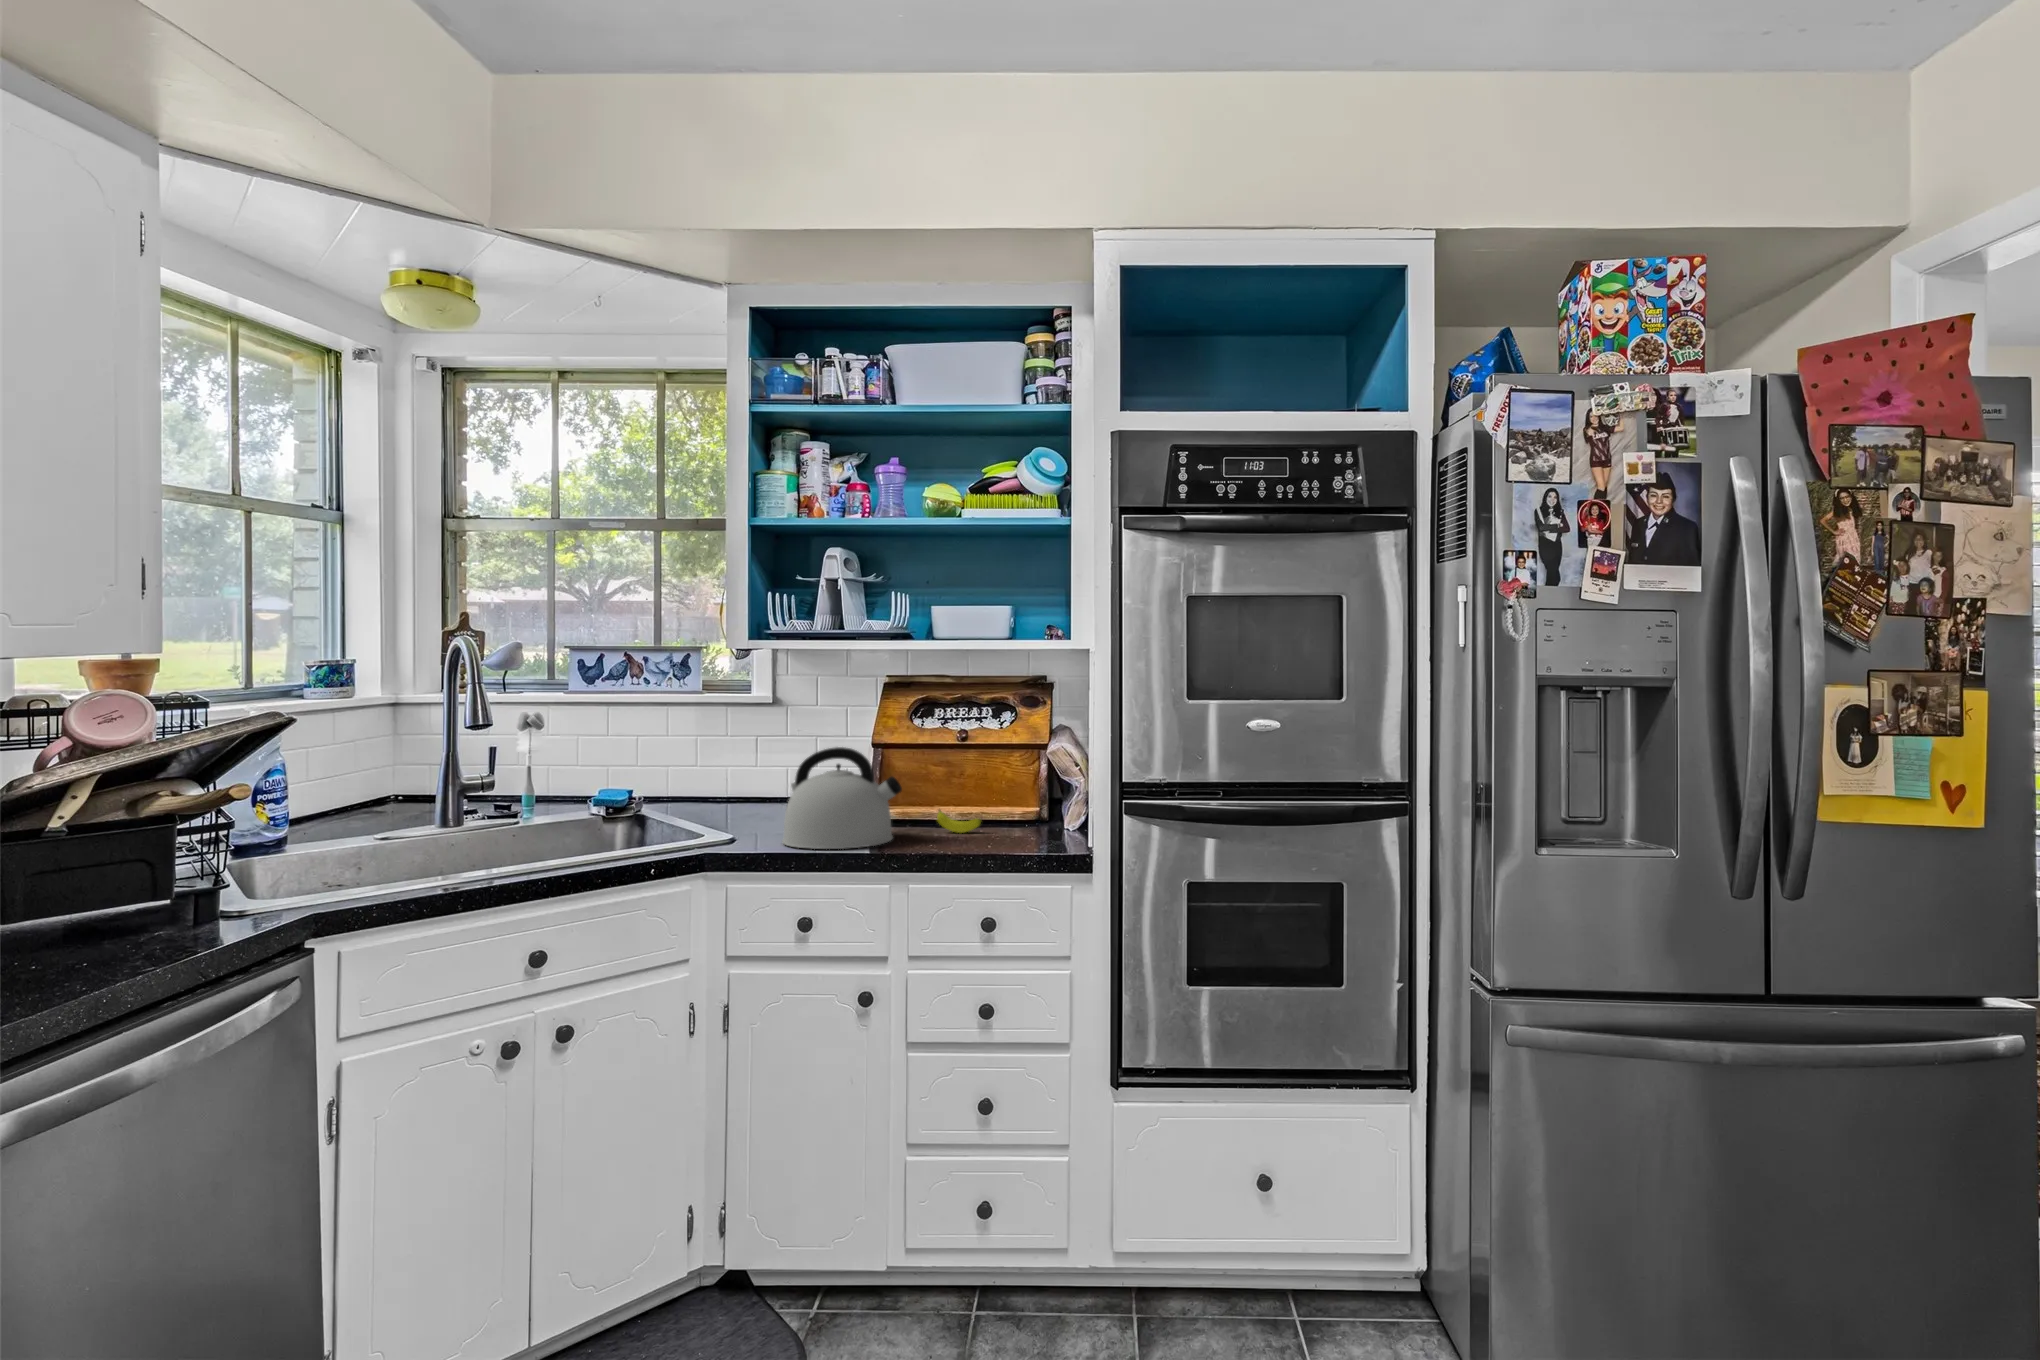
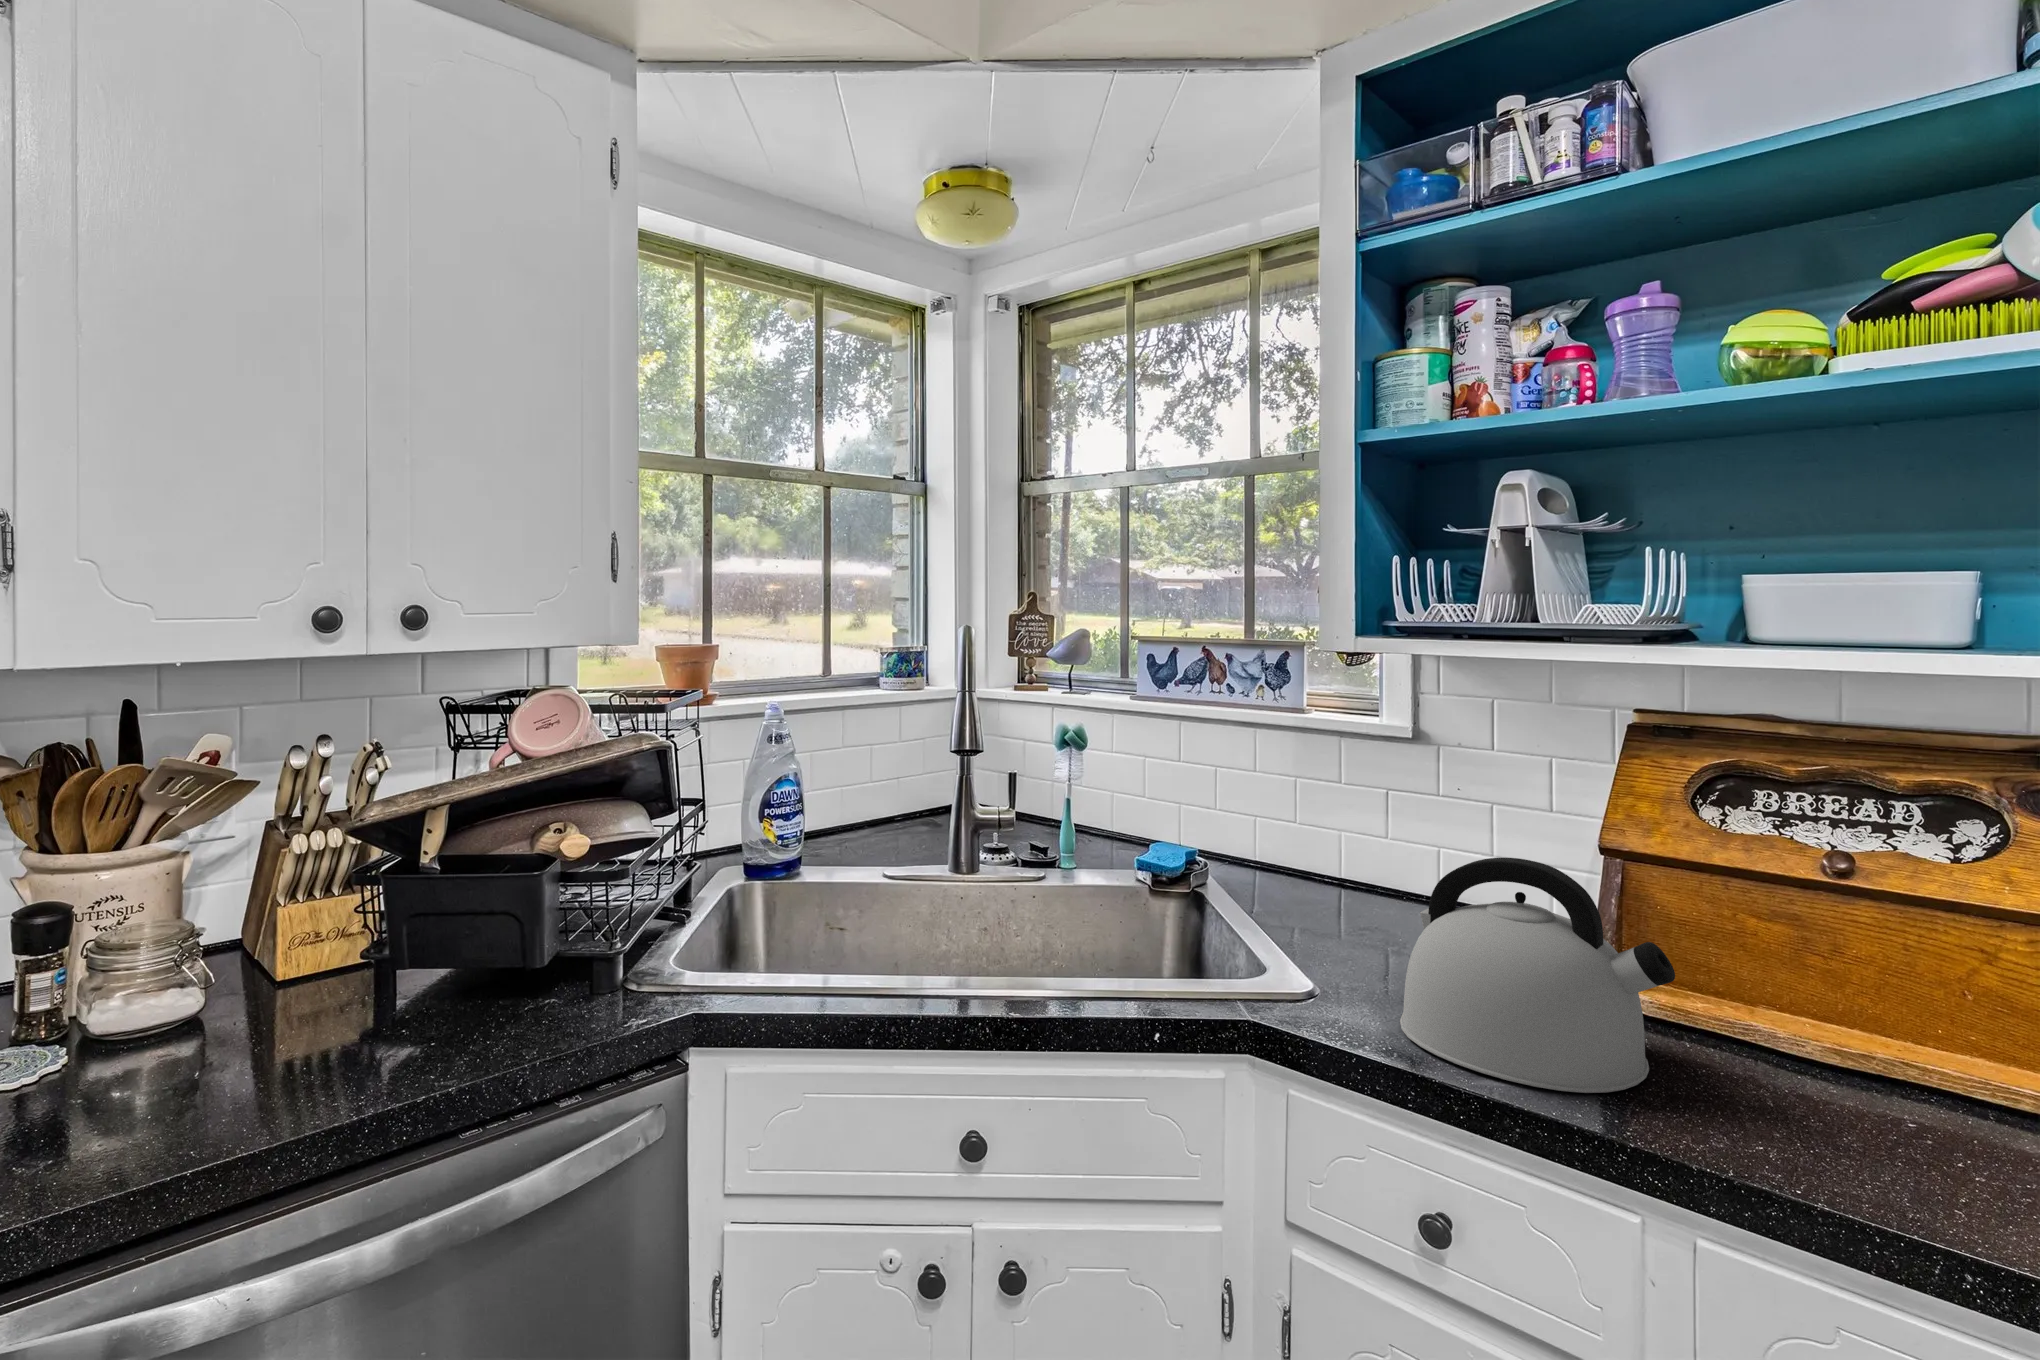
banana: present [937,810,982,833] -> none [1763,1020,1902,1096]

